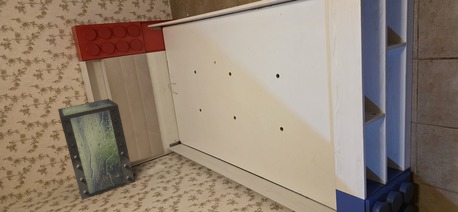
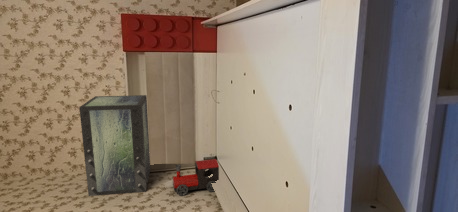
toy train: none [155,139,196,175] -> present [173,159,219,196]

